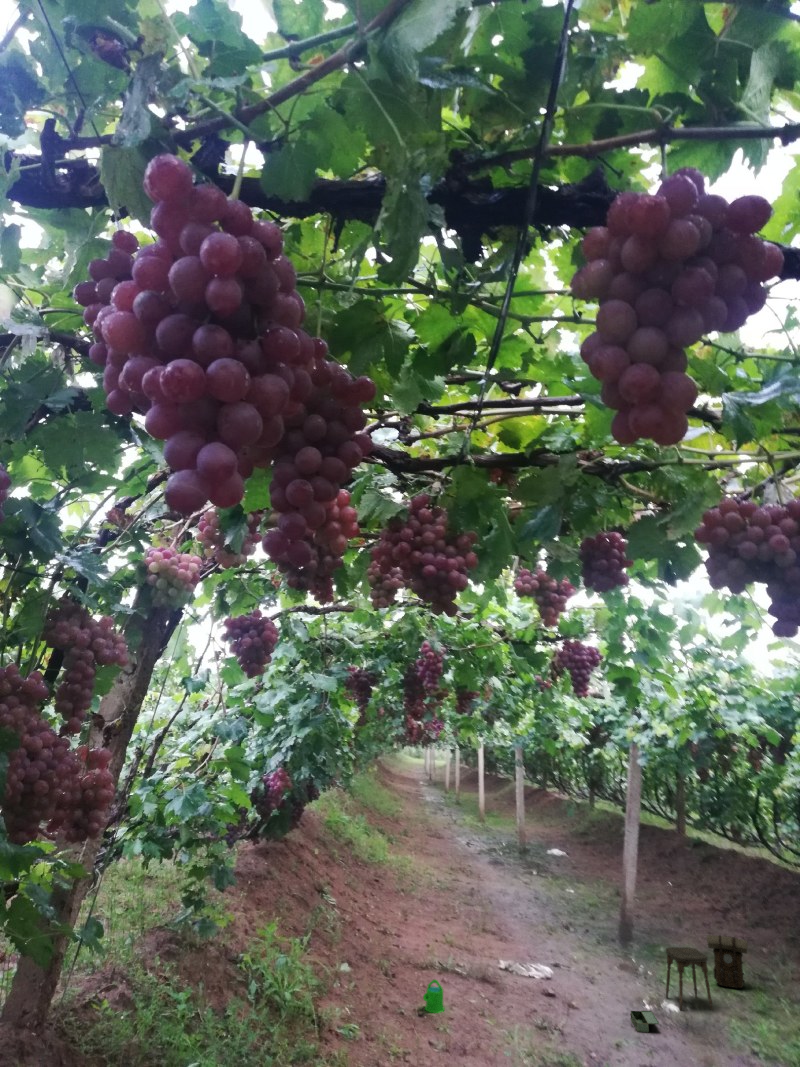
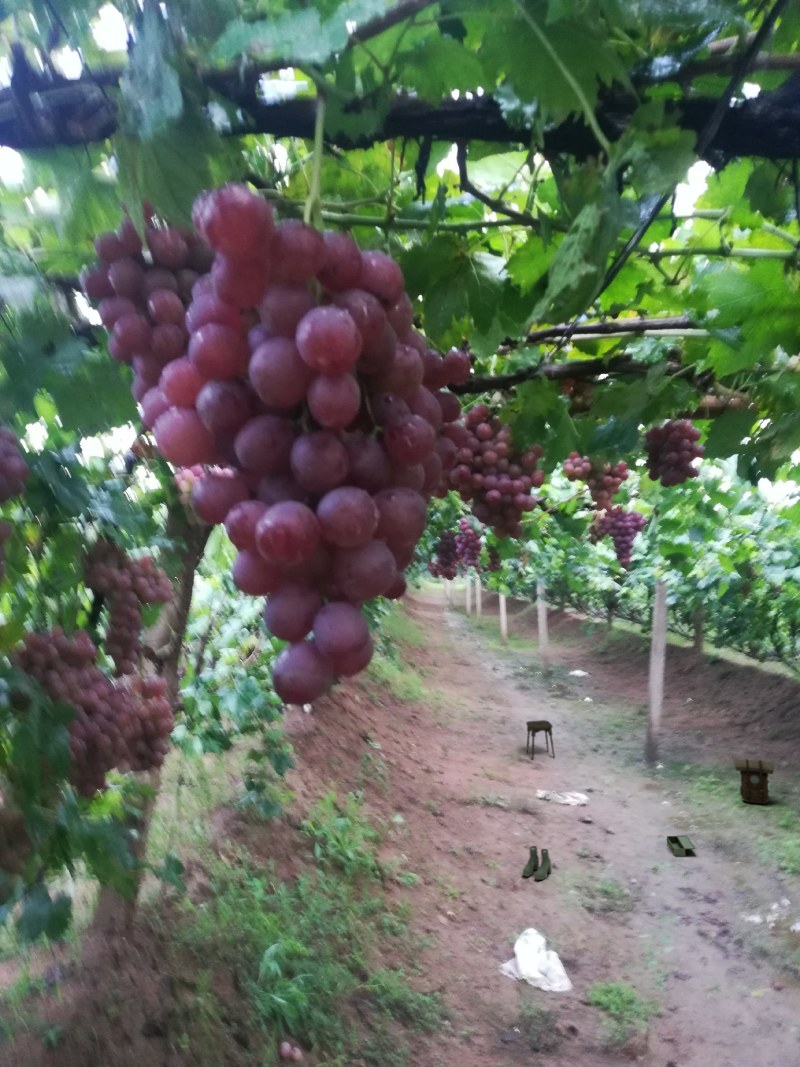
stool: present [666,947,713,1010] -> present [526,720,555,759]
watering can: present [423,980,444,1013] -> none [473,819,493,848]
boots: none [473,1008,504,1046] -> present [523,846,551,880]

